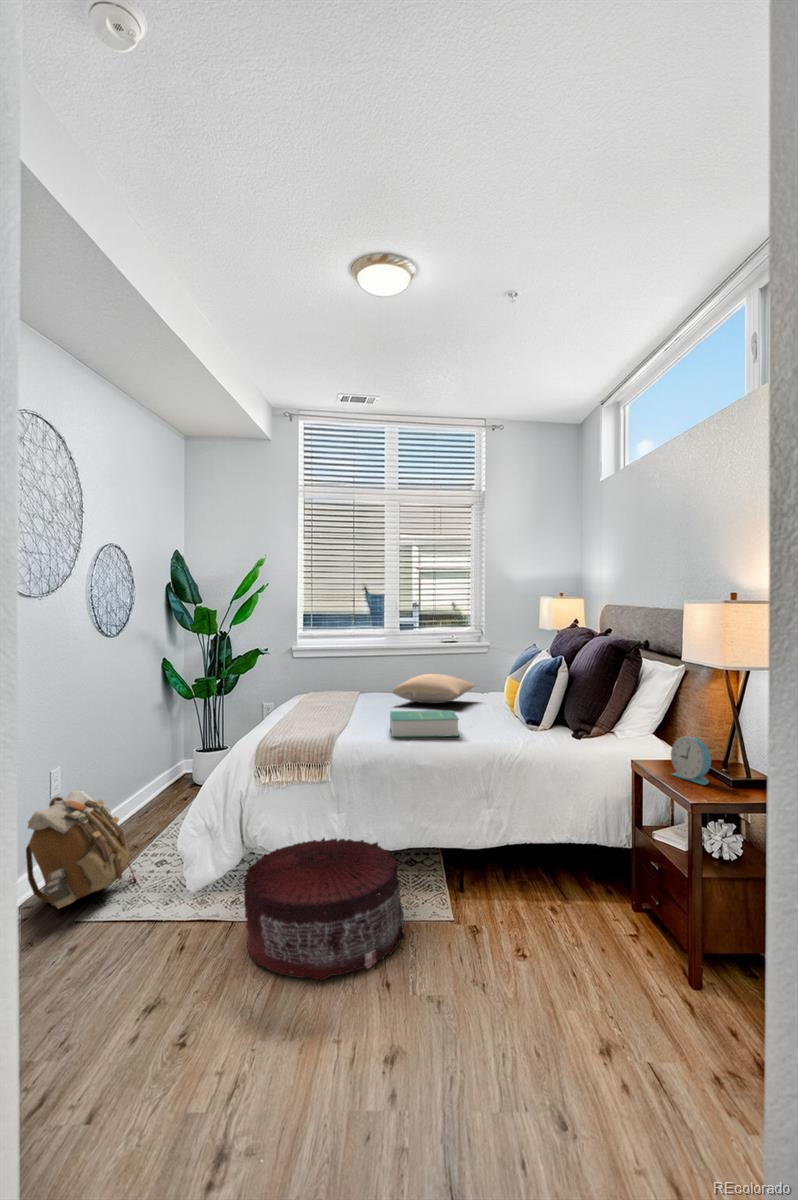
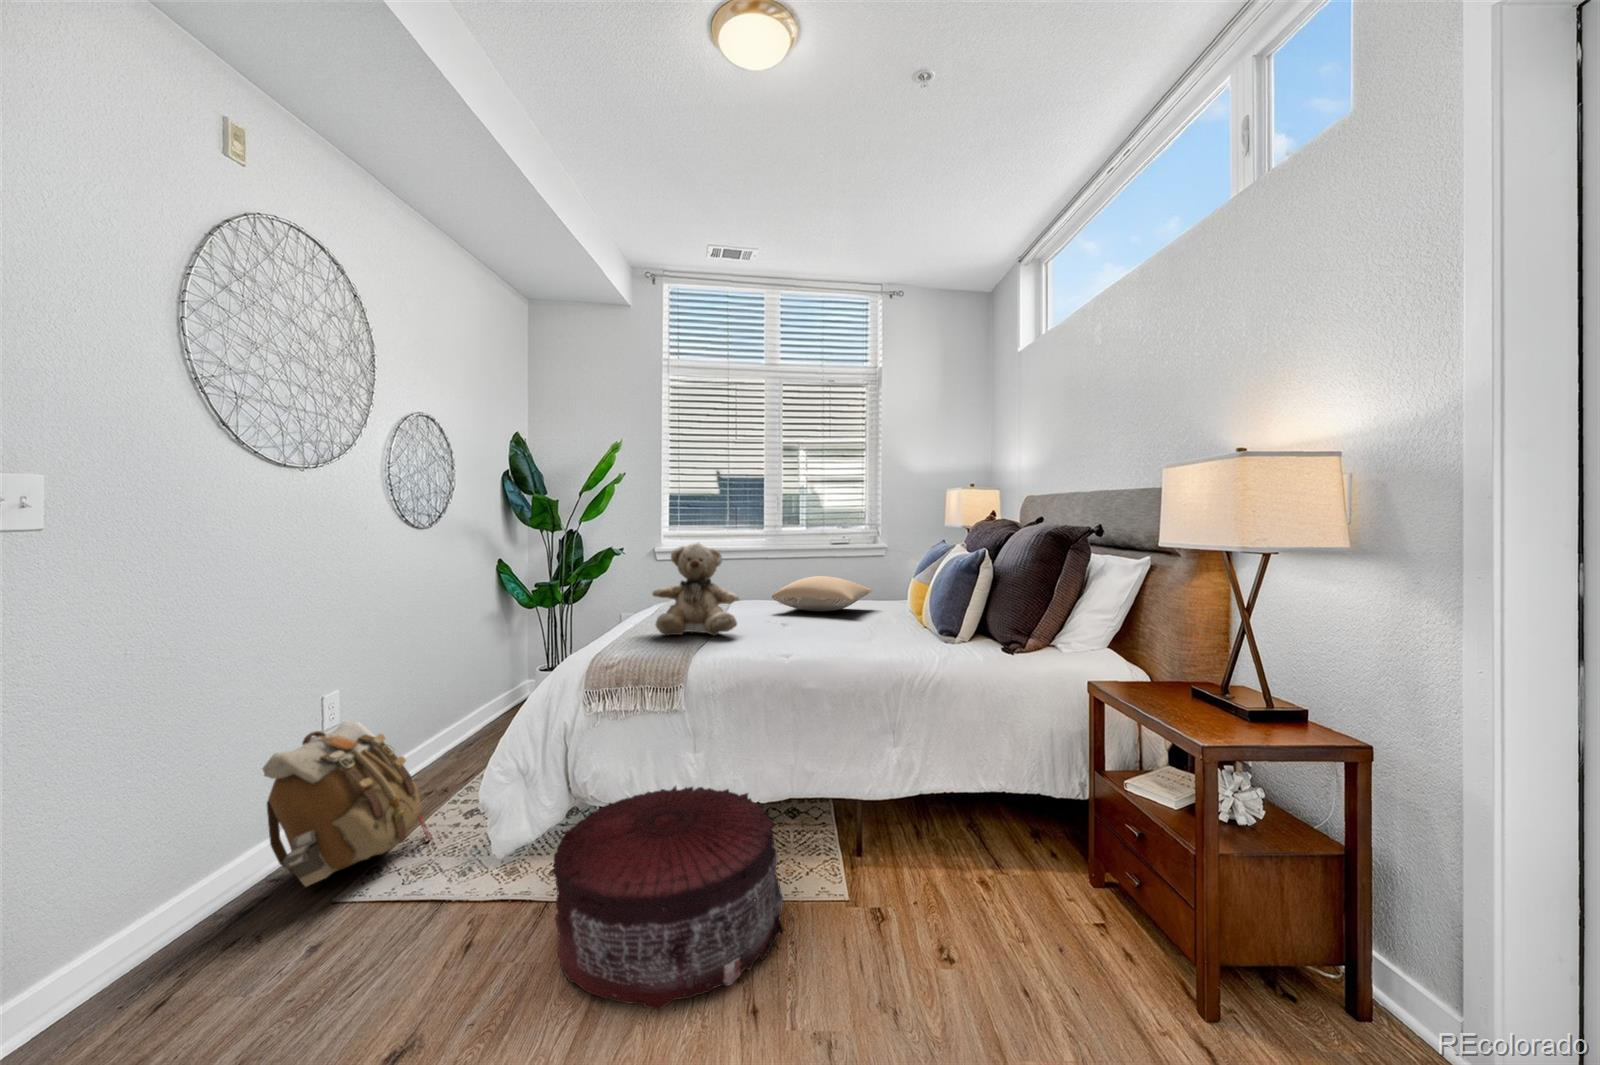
teddy bear: none [299,651,368,725] -> present [652,543,739,636]
book: present [390,711,459,737] -> none [768,618,857,652]
alarm clock: present [671,737,711,785] -> none [1154,650,1218,718]

